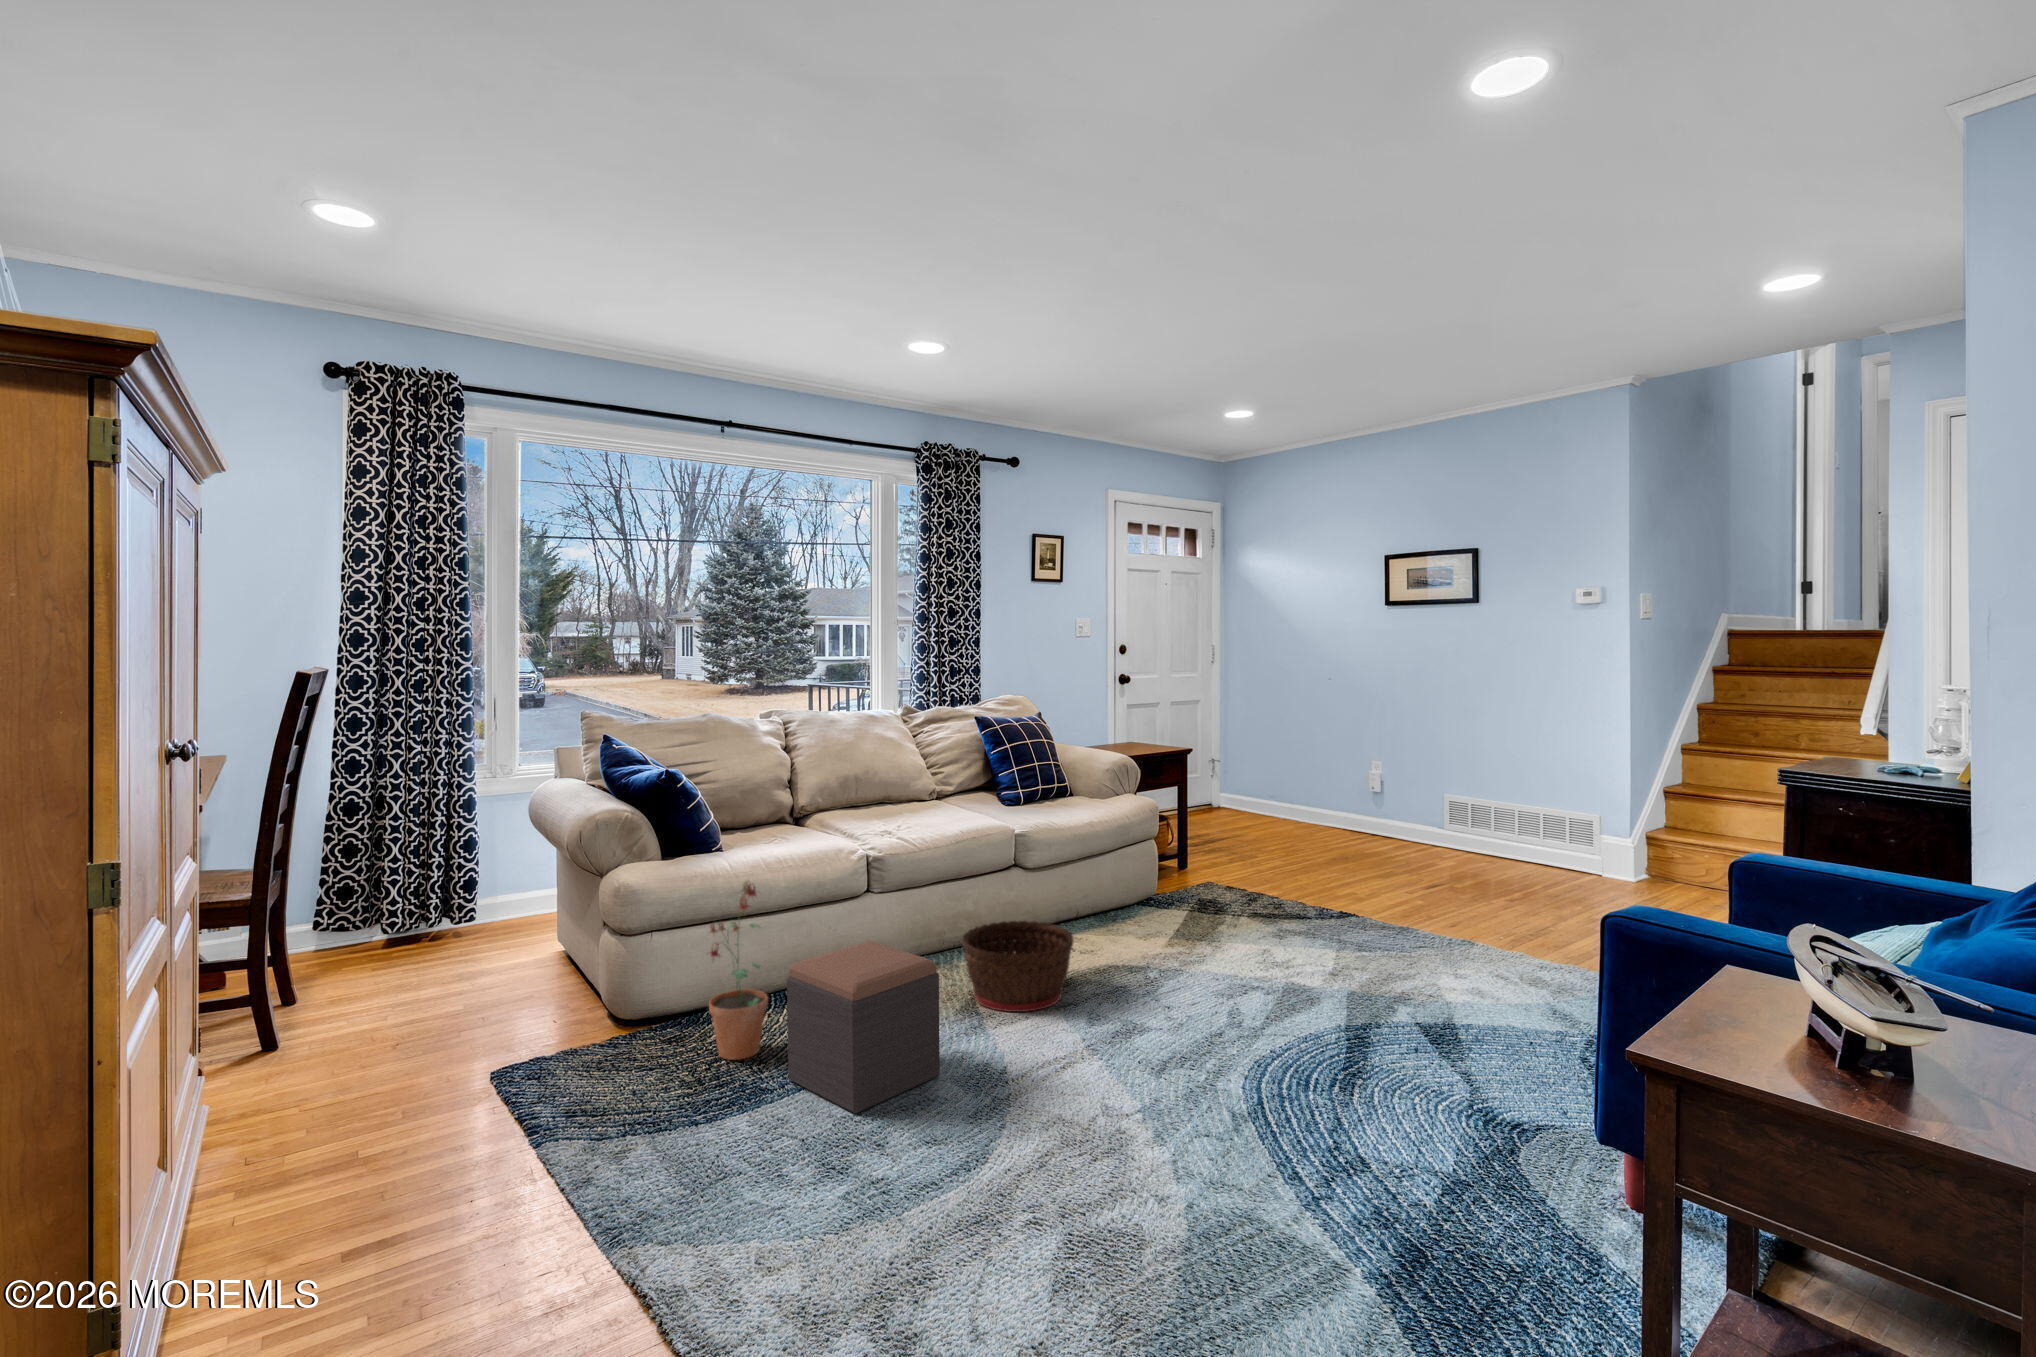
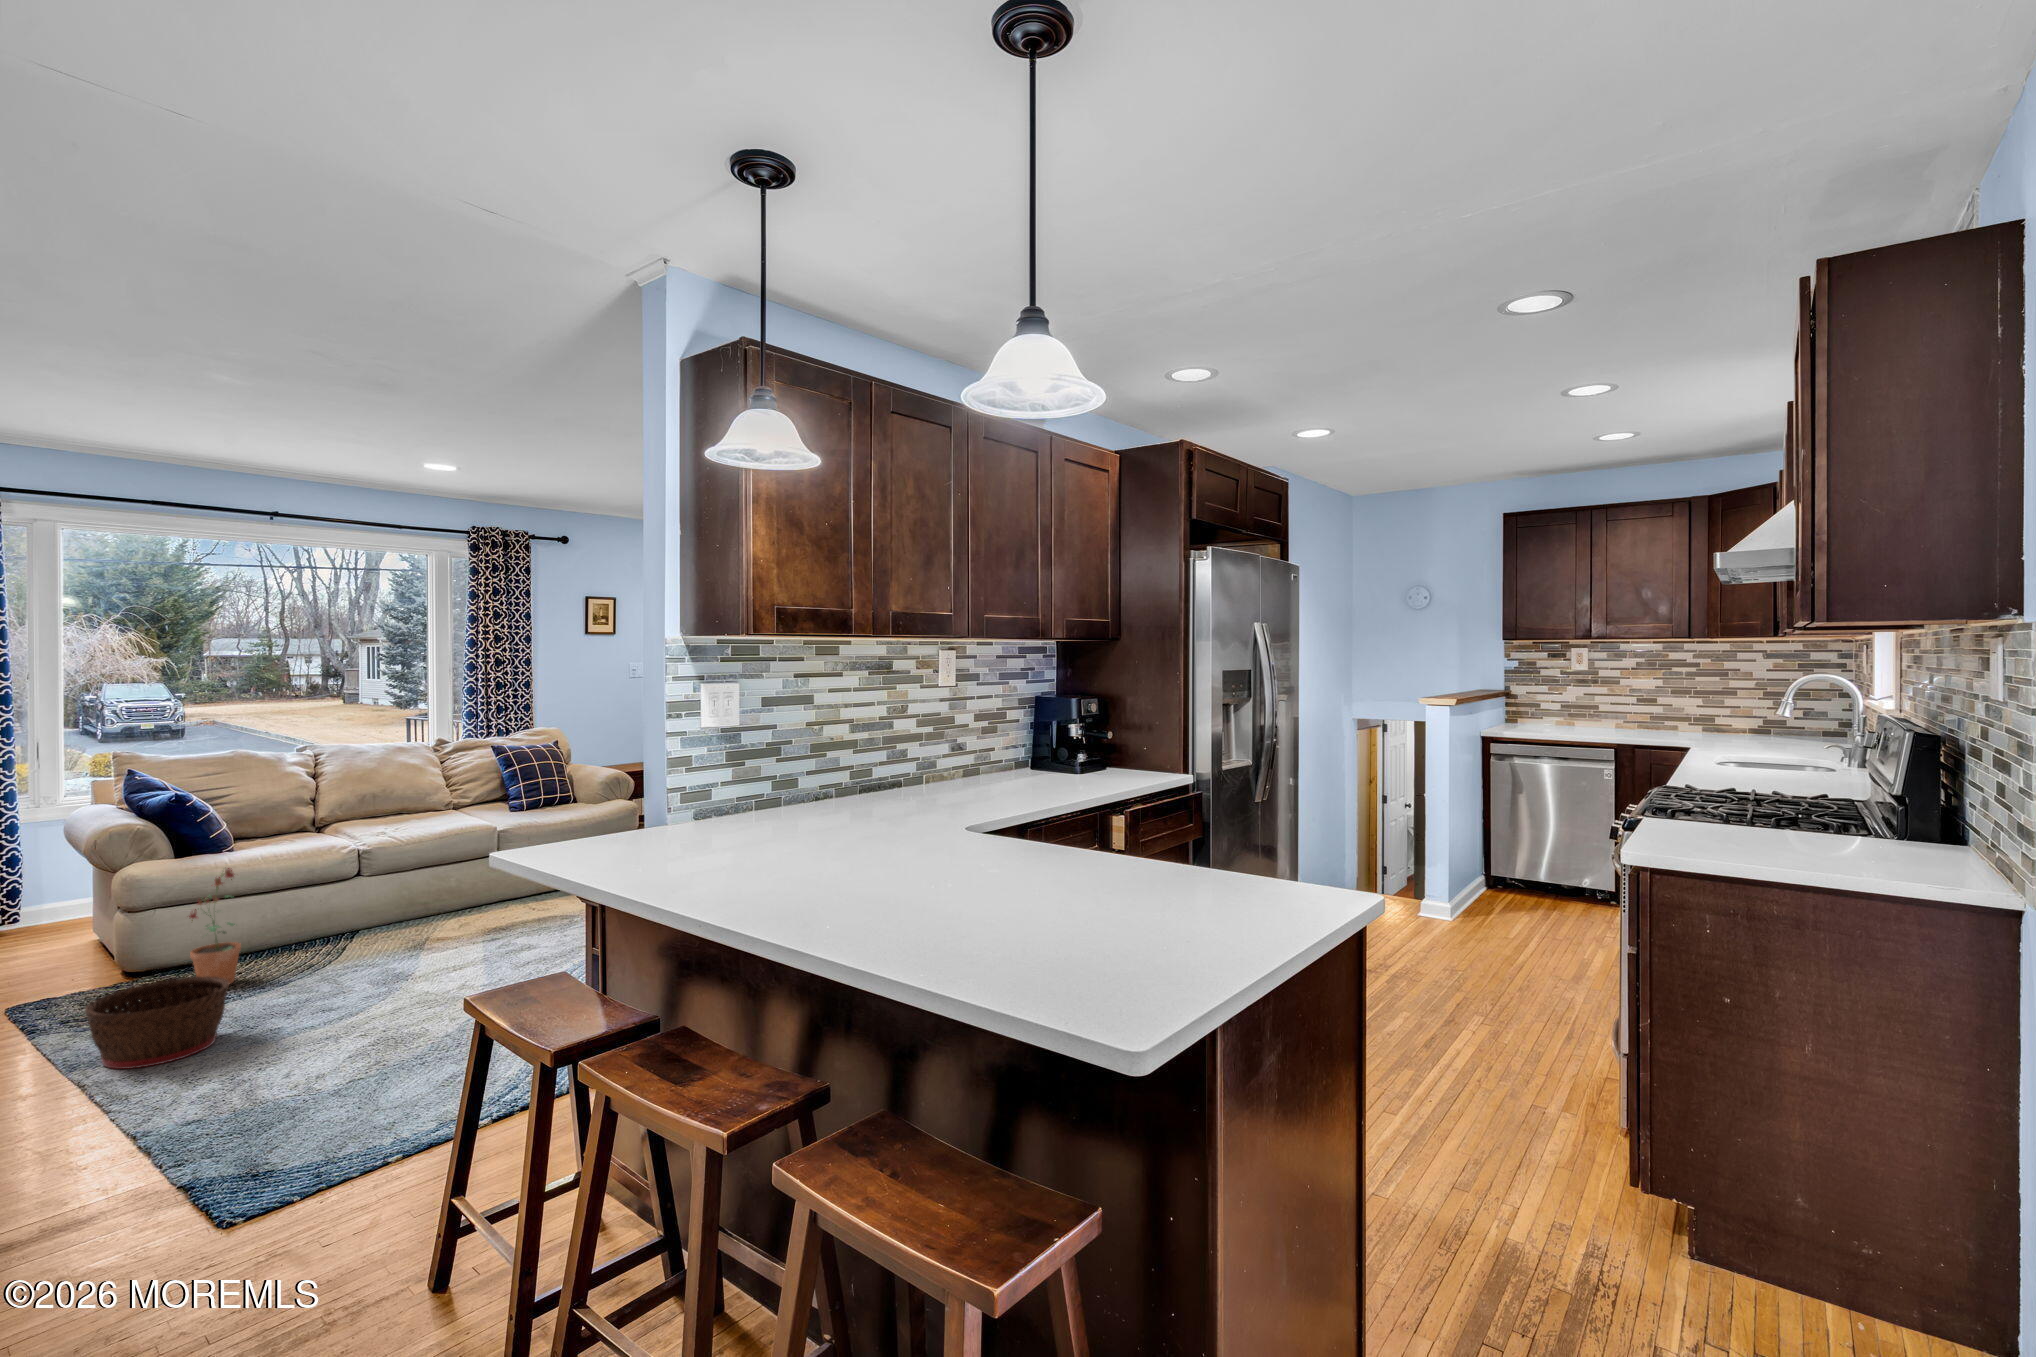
basket: present [962,921,1074,1012] -> present [85,976,229,1069]
footstool: present [787,941,940,1114] -> none [244,902,363,1007]

